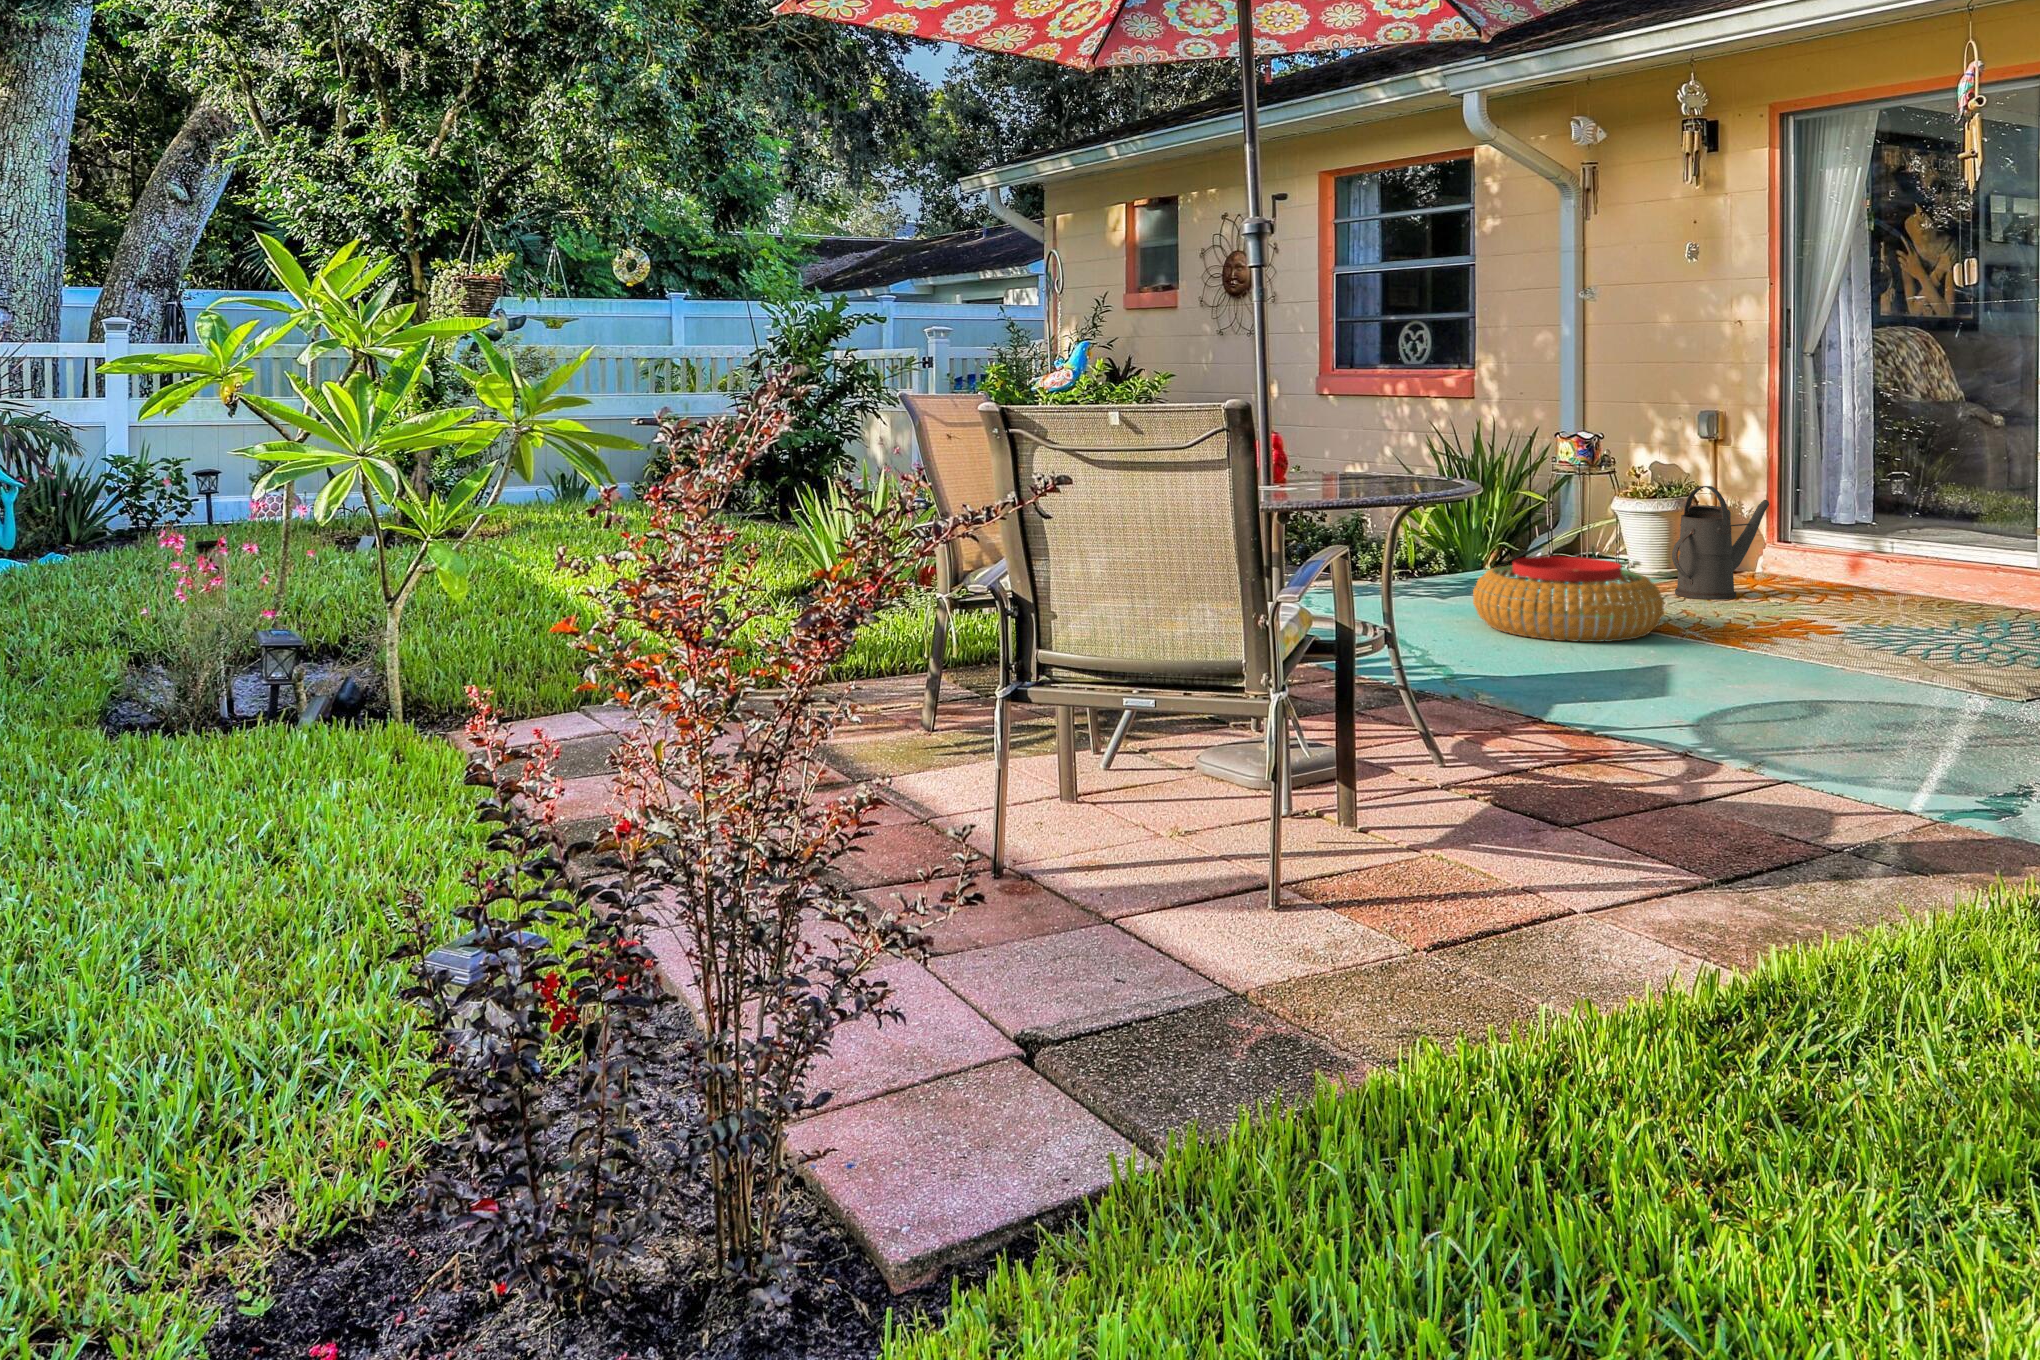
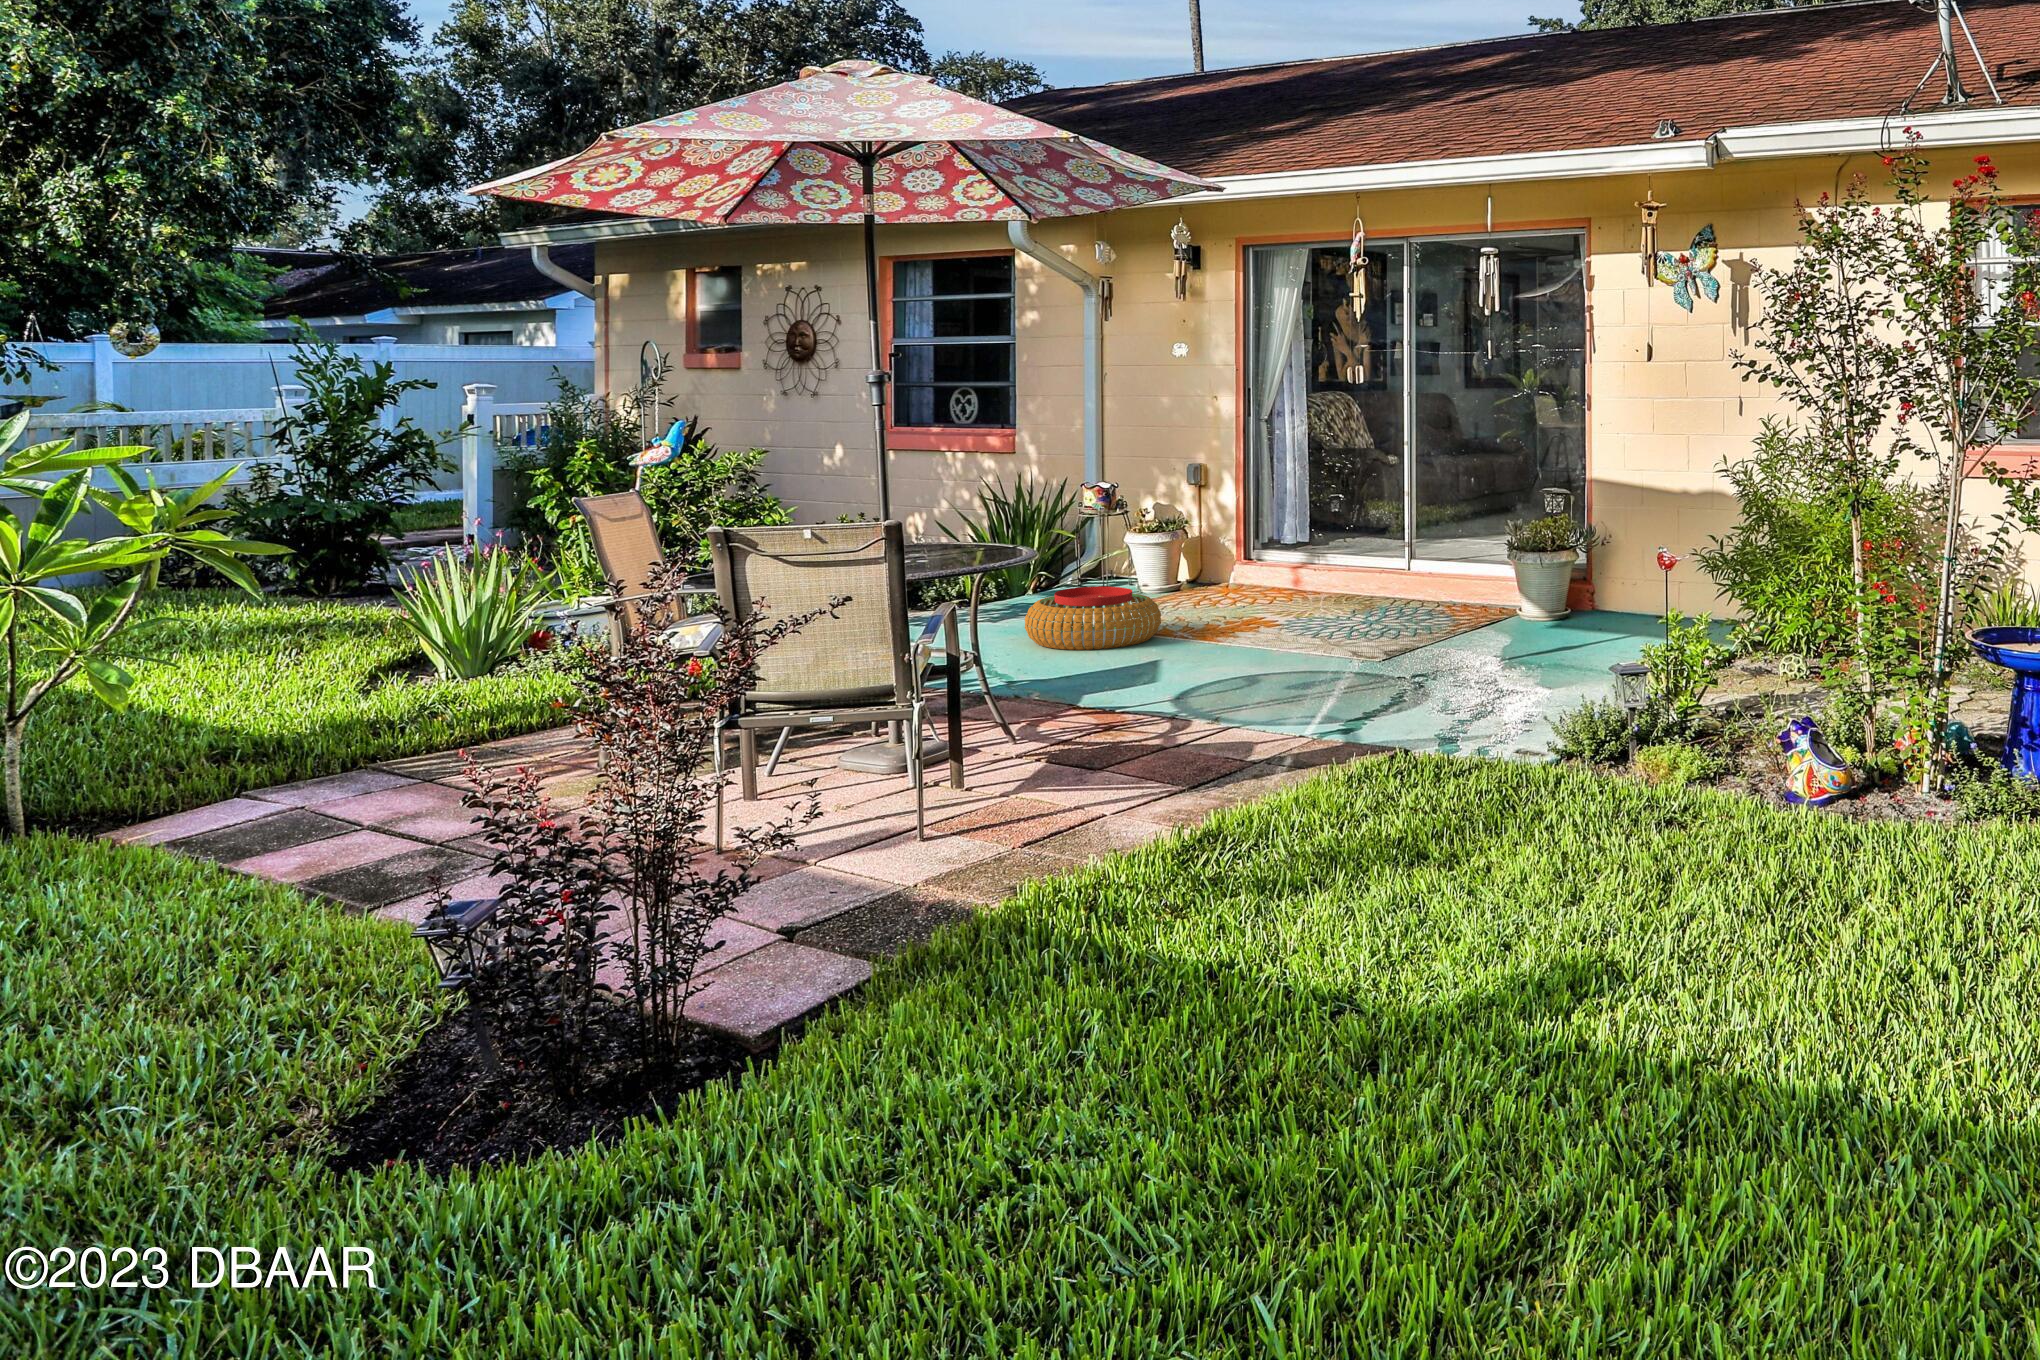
watering can: present [1672,486,1769,600] -> none [1169,525,1236,608]

